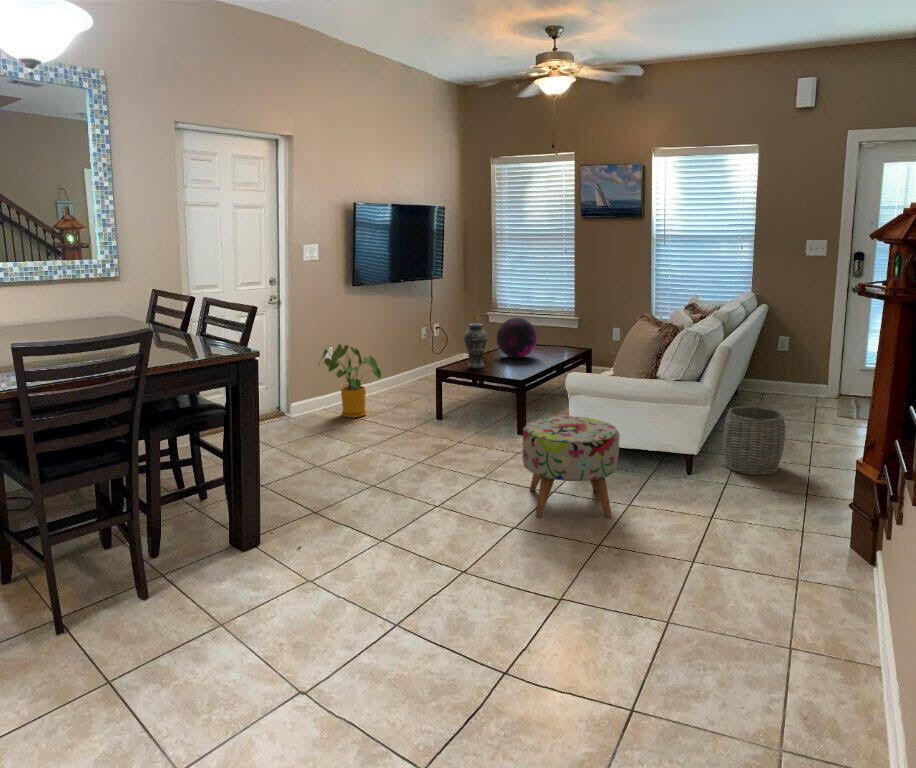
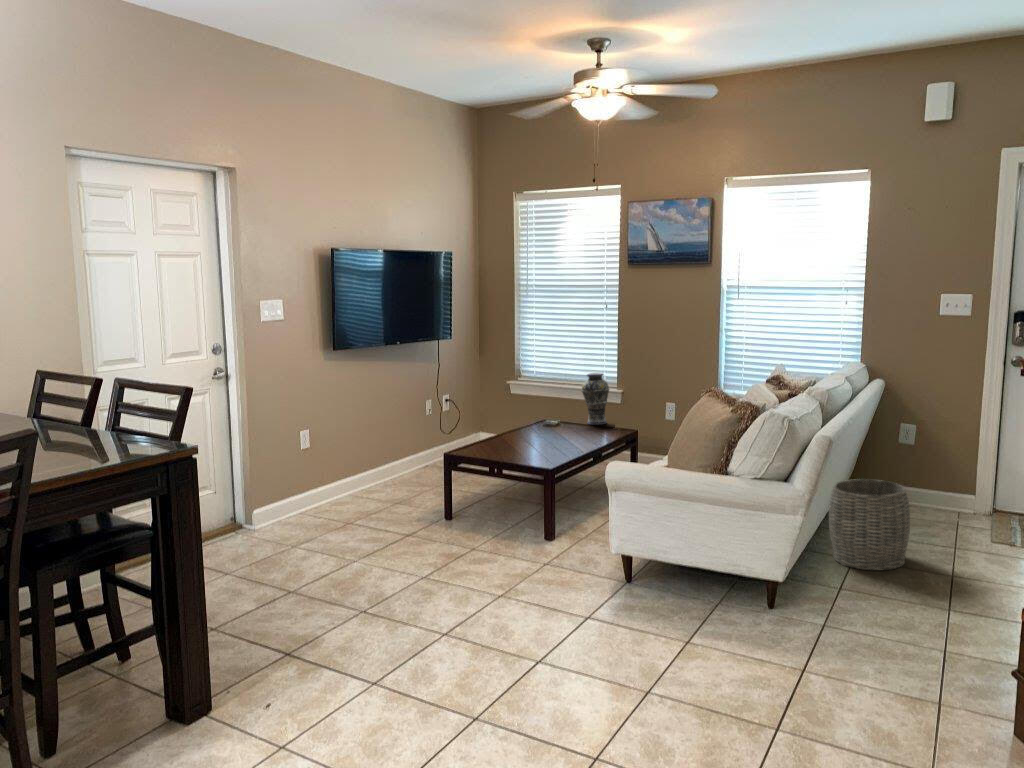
decorative orb: present [497,318,537,358] -> none [516,381,569,434]
vase: present [464,324,487,369] -> present [582,373,609,425]
house plant: present [319,344,381,418] -> none [280,430,366,528]
ottoman: present [522,416,620,517] -> none [571,509,704,654]

